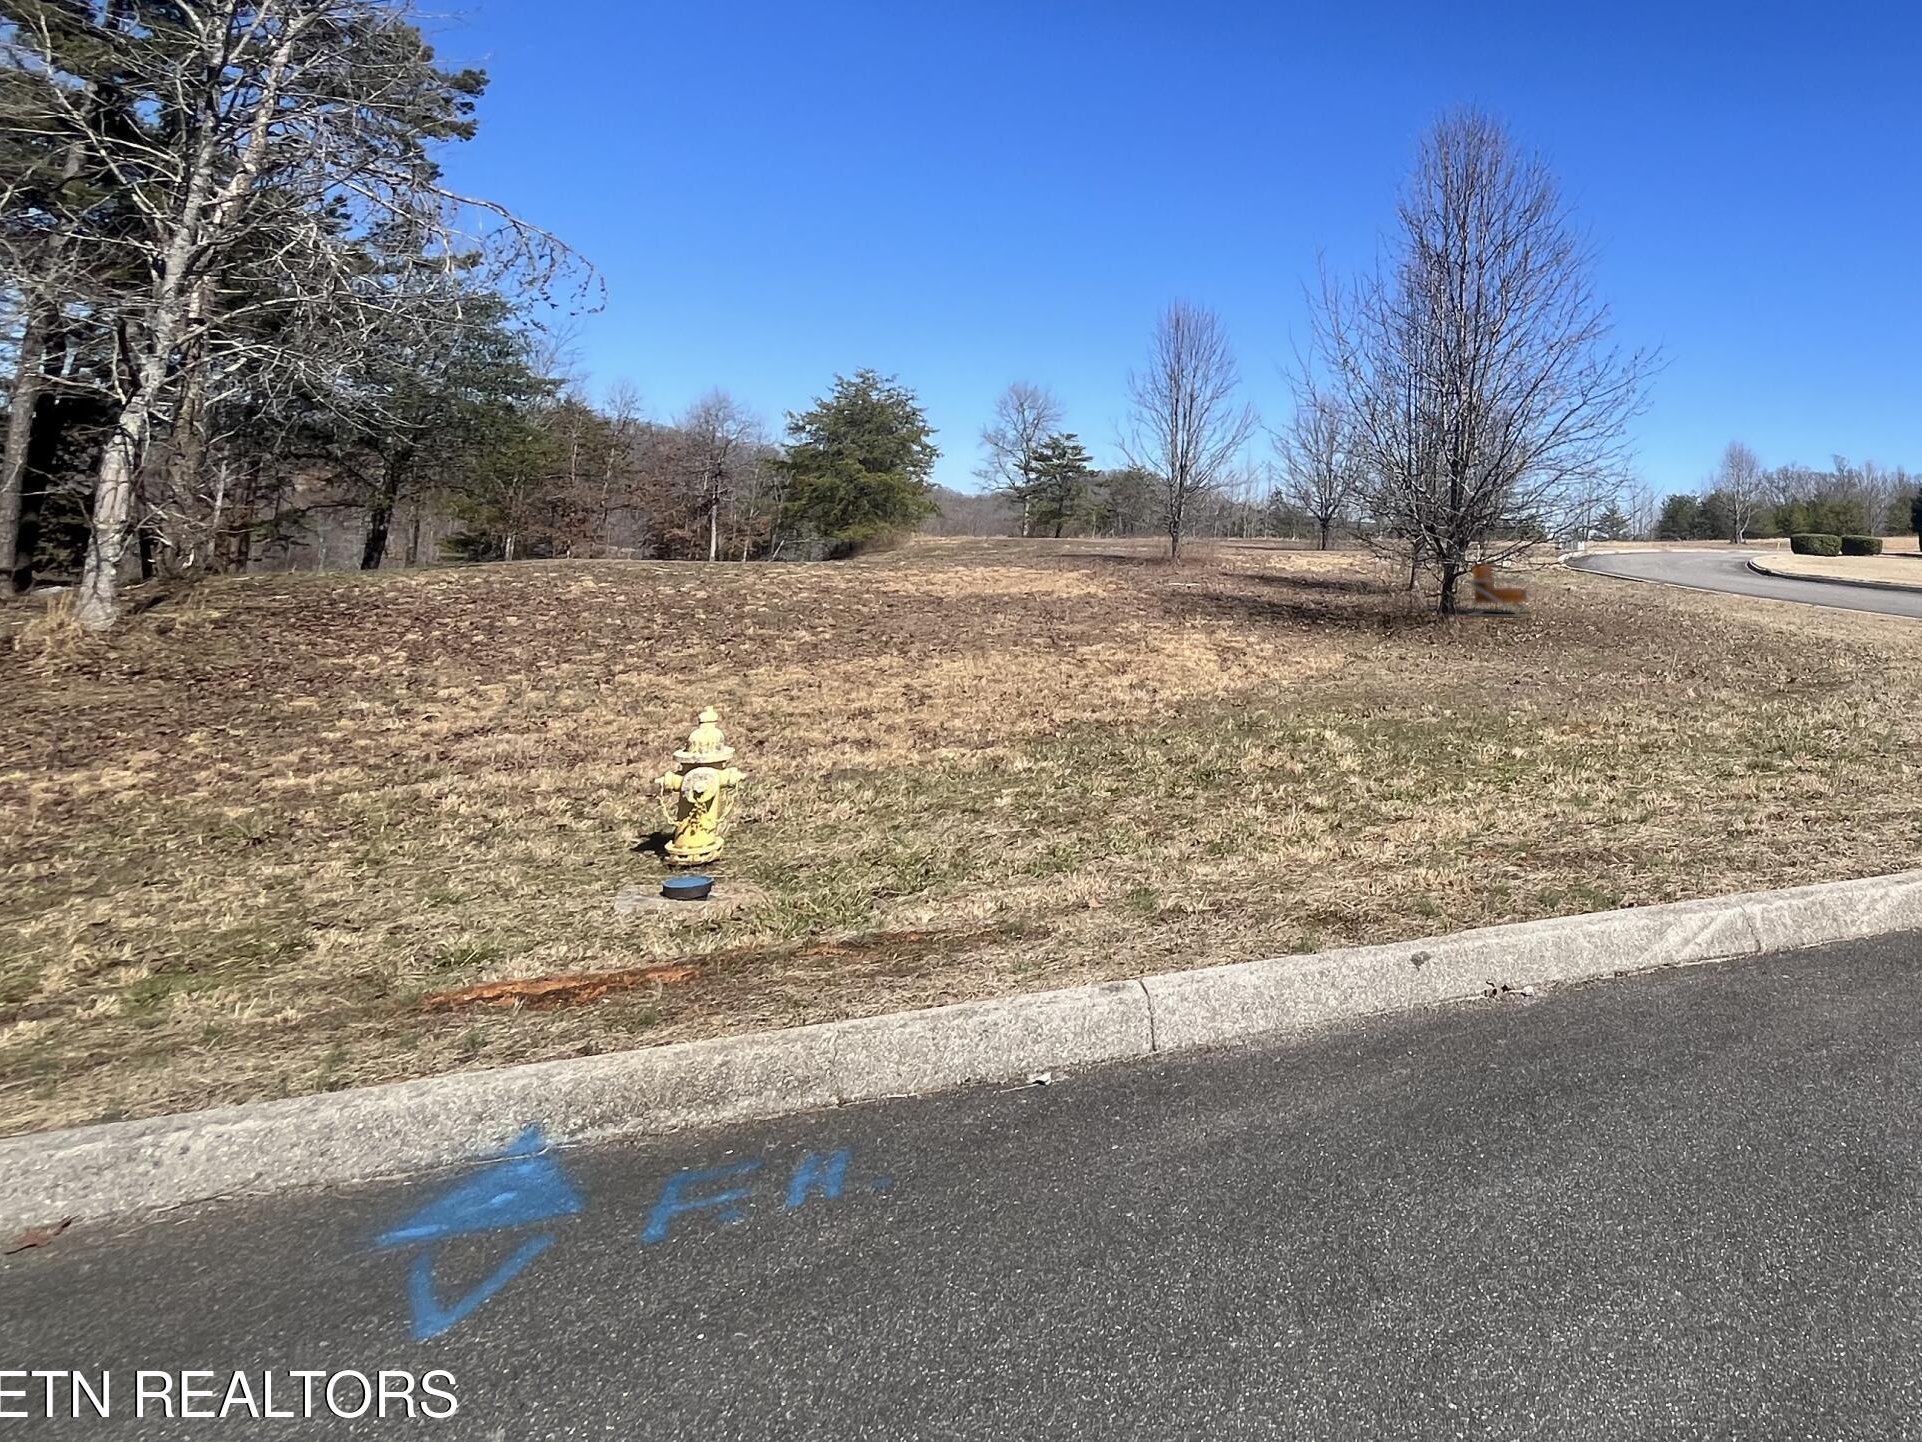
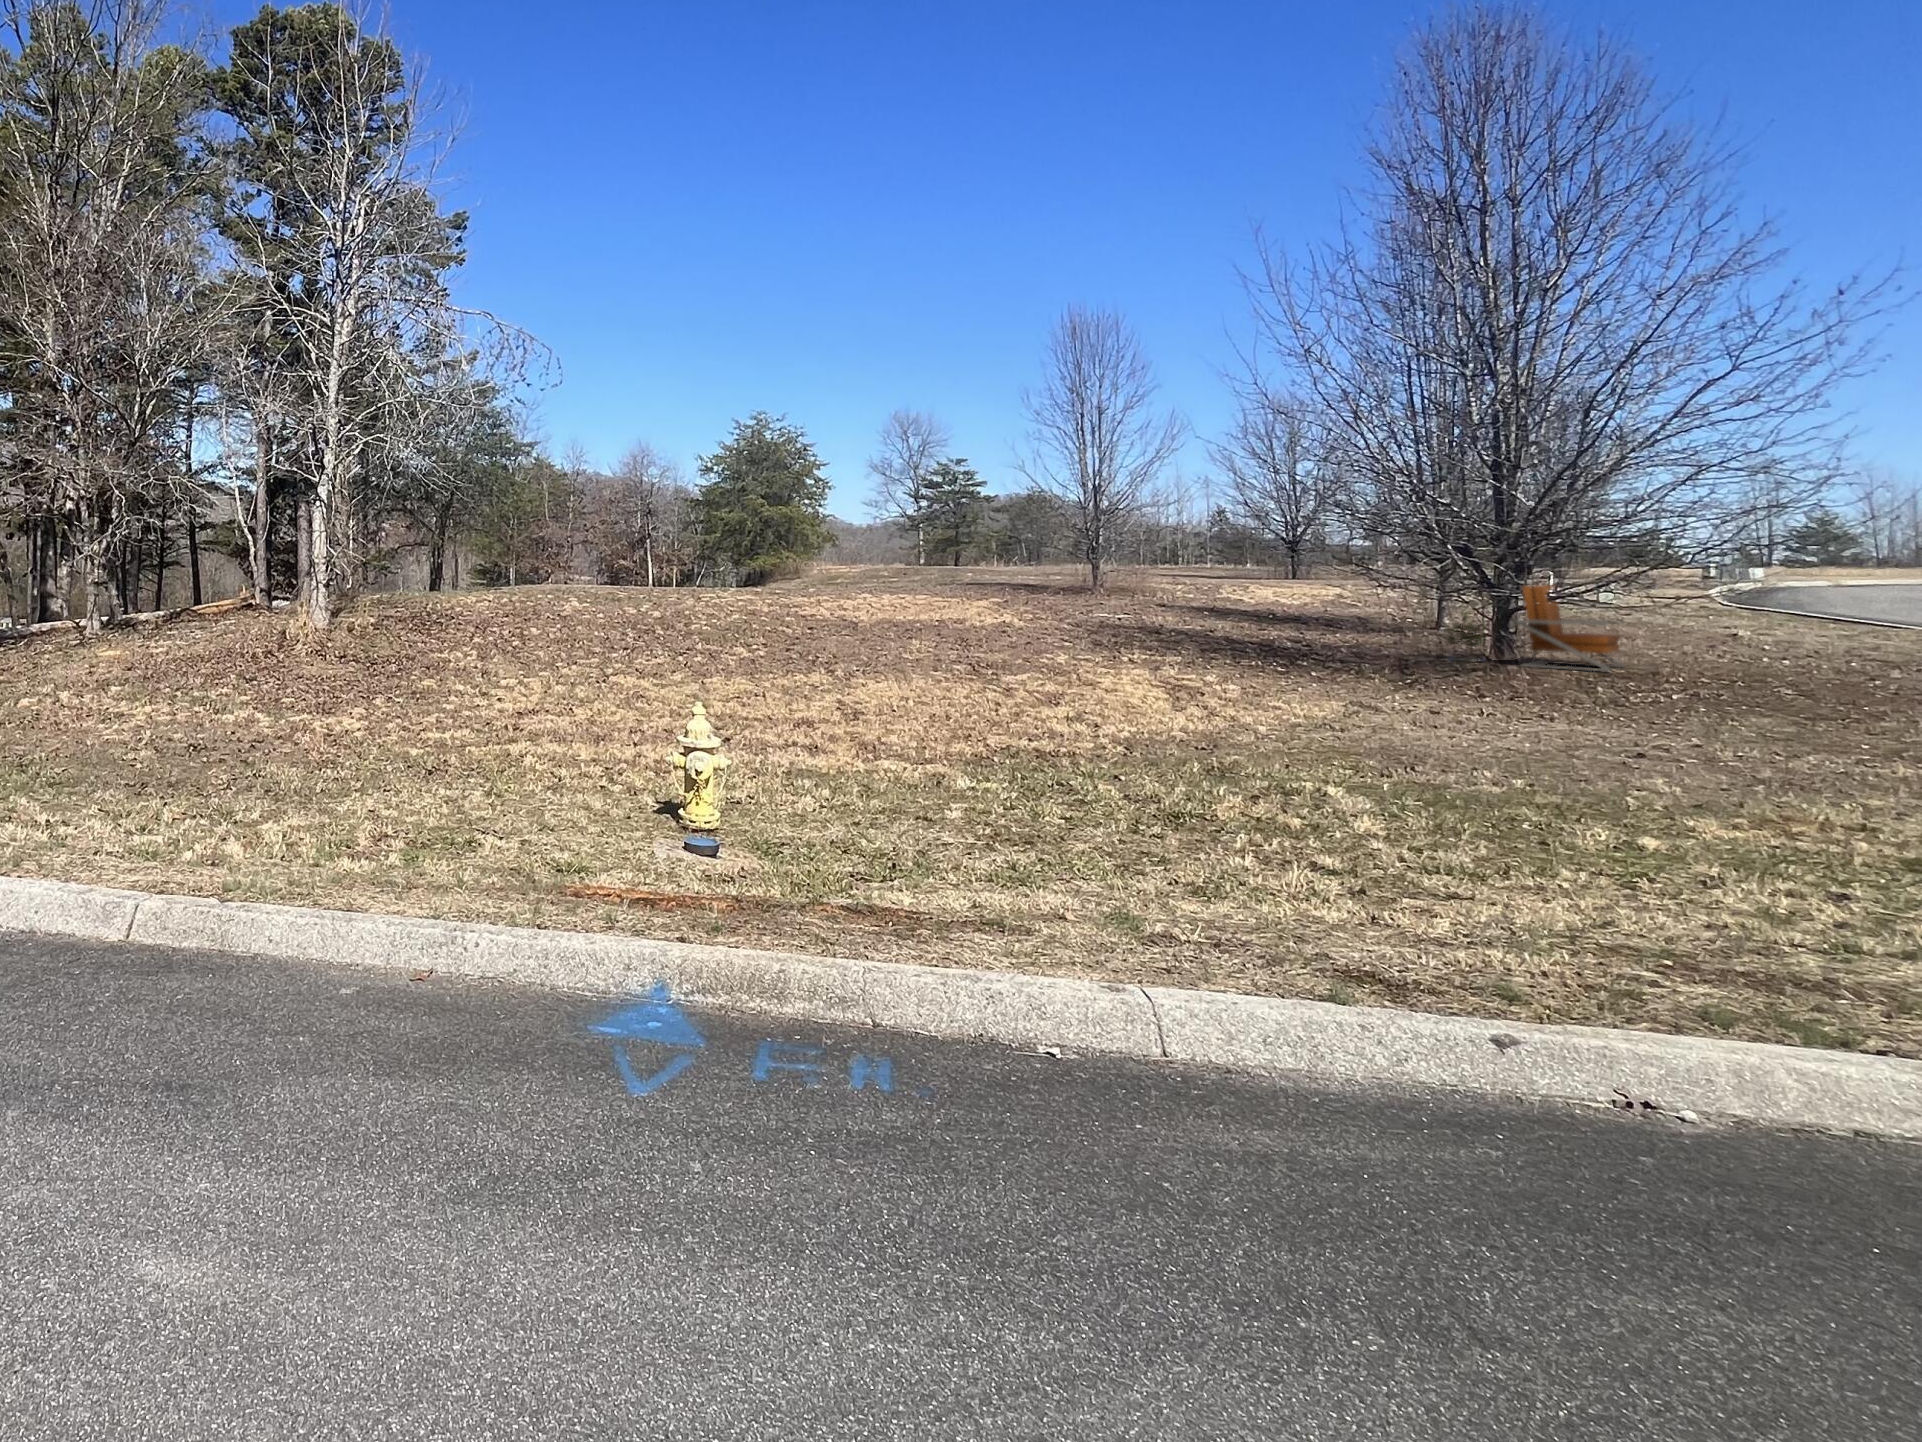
potted tree: none [1417,570,1447,614] -> present [1445,611,1484,662]

